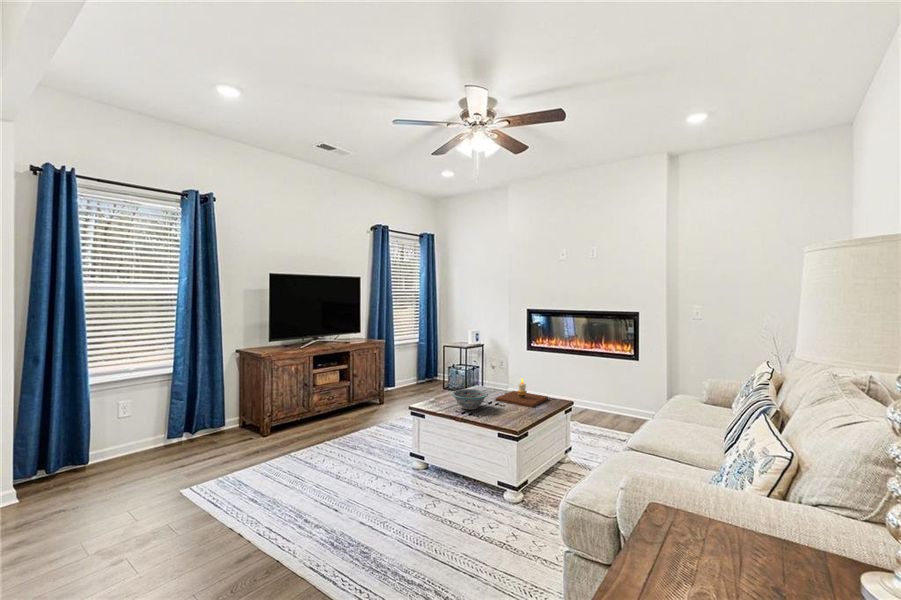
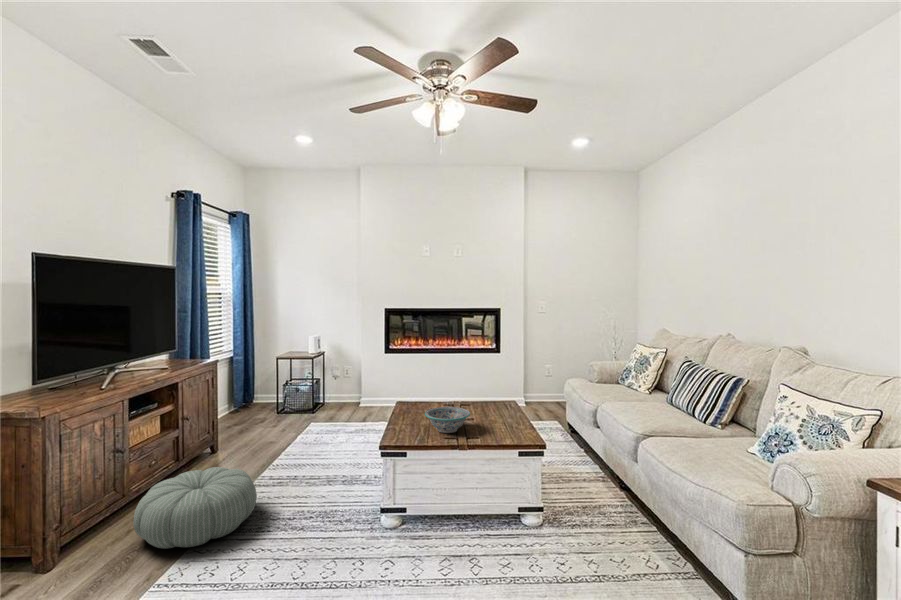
candle: present [496,378,548,407] -> none [453,385,500,416]
pouf: none [298,404,364,445] -> present [133,467,257,548]

